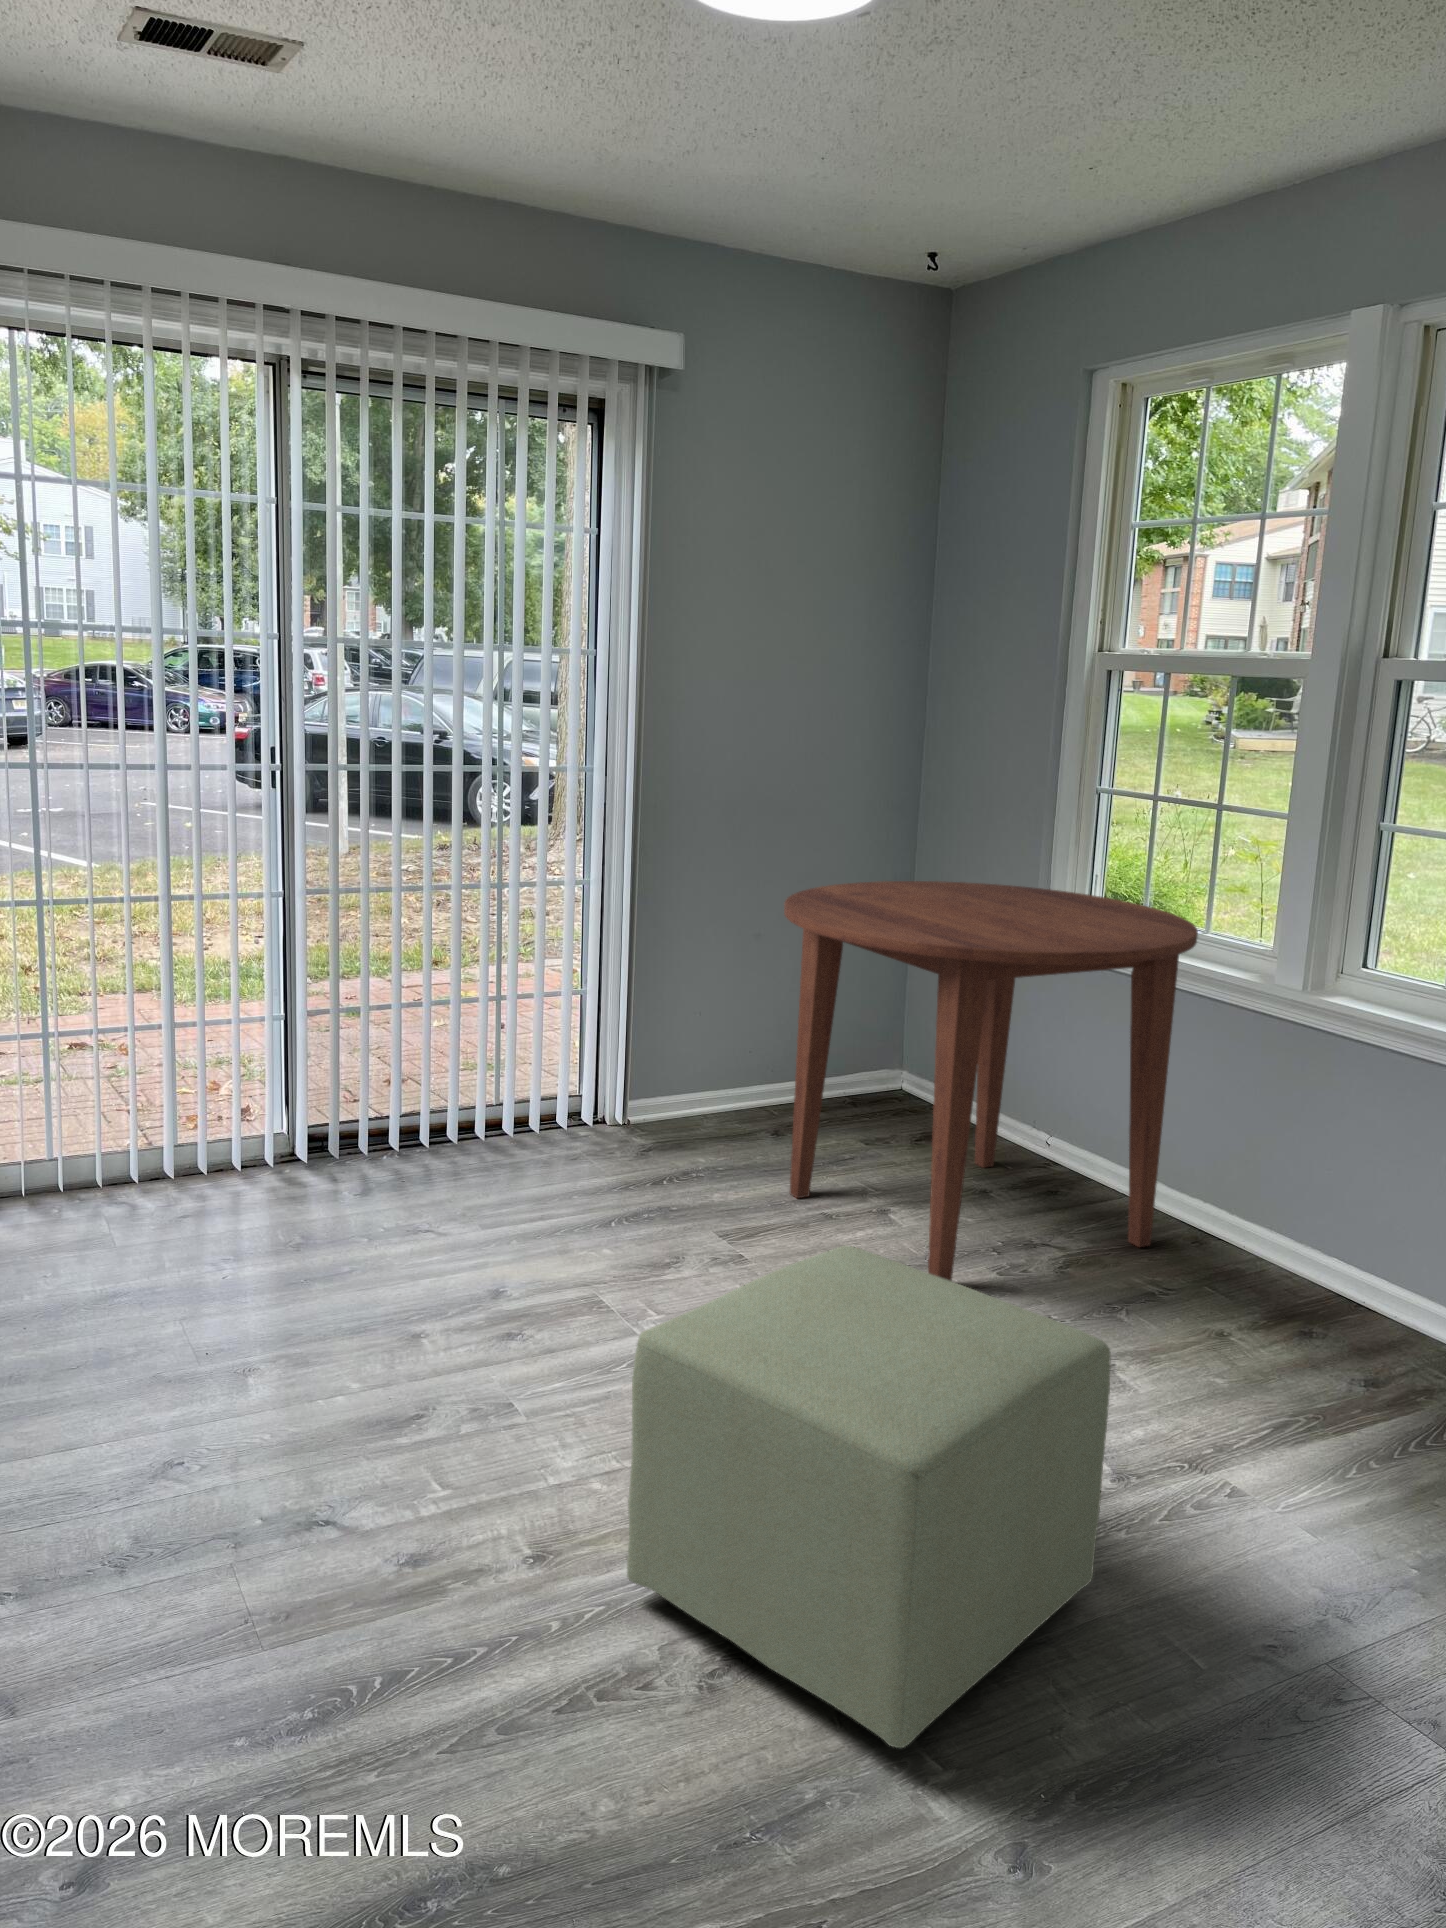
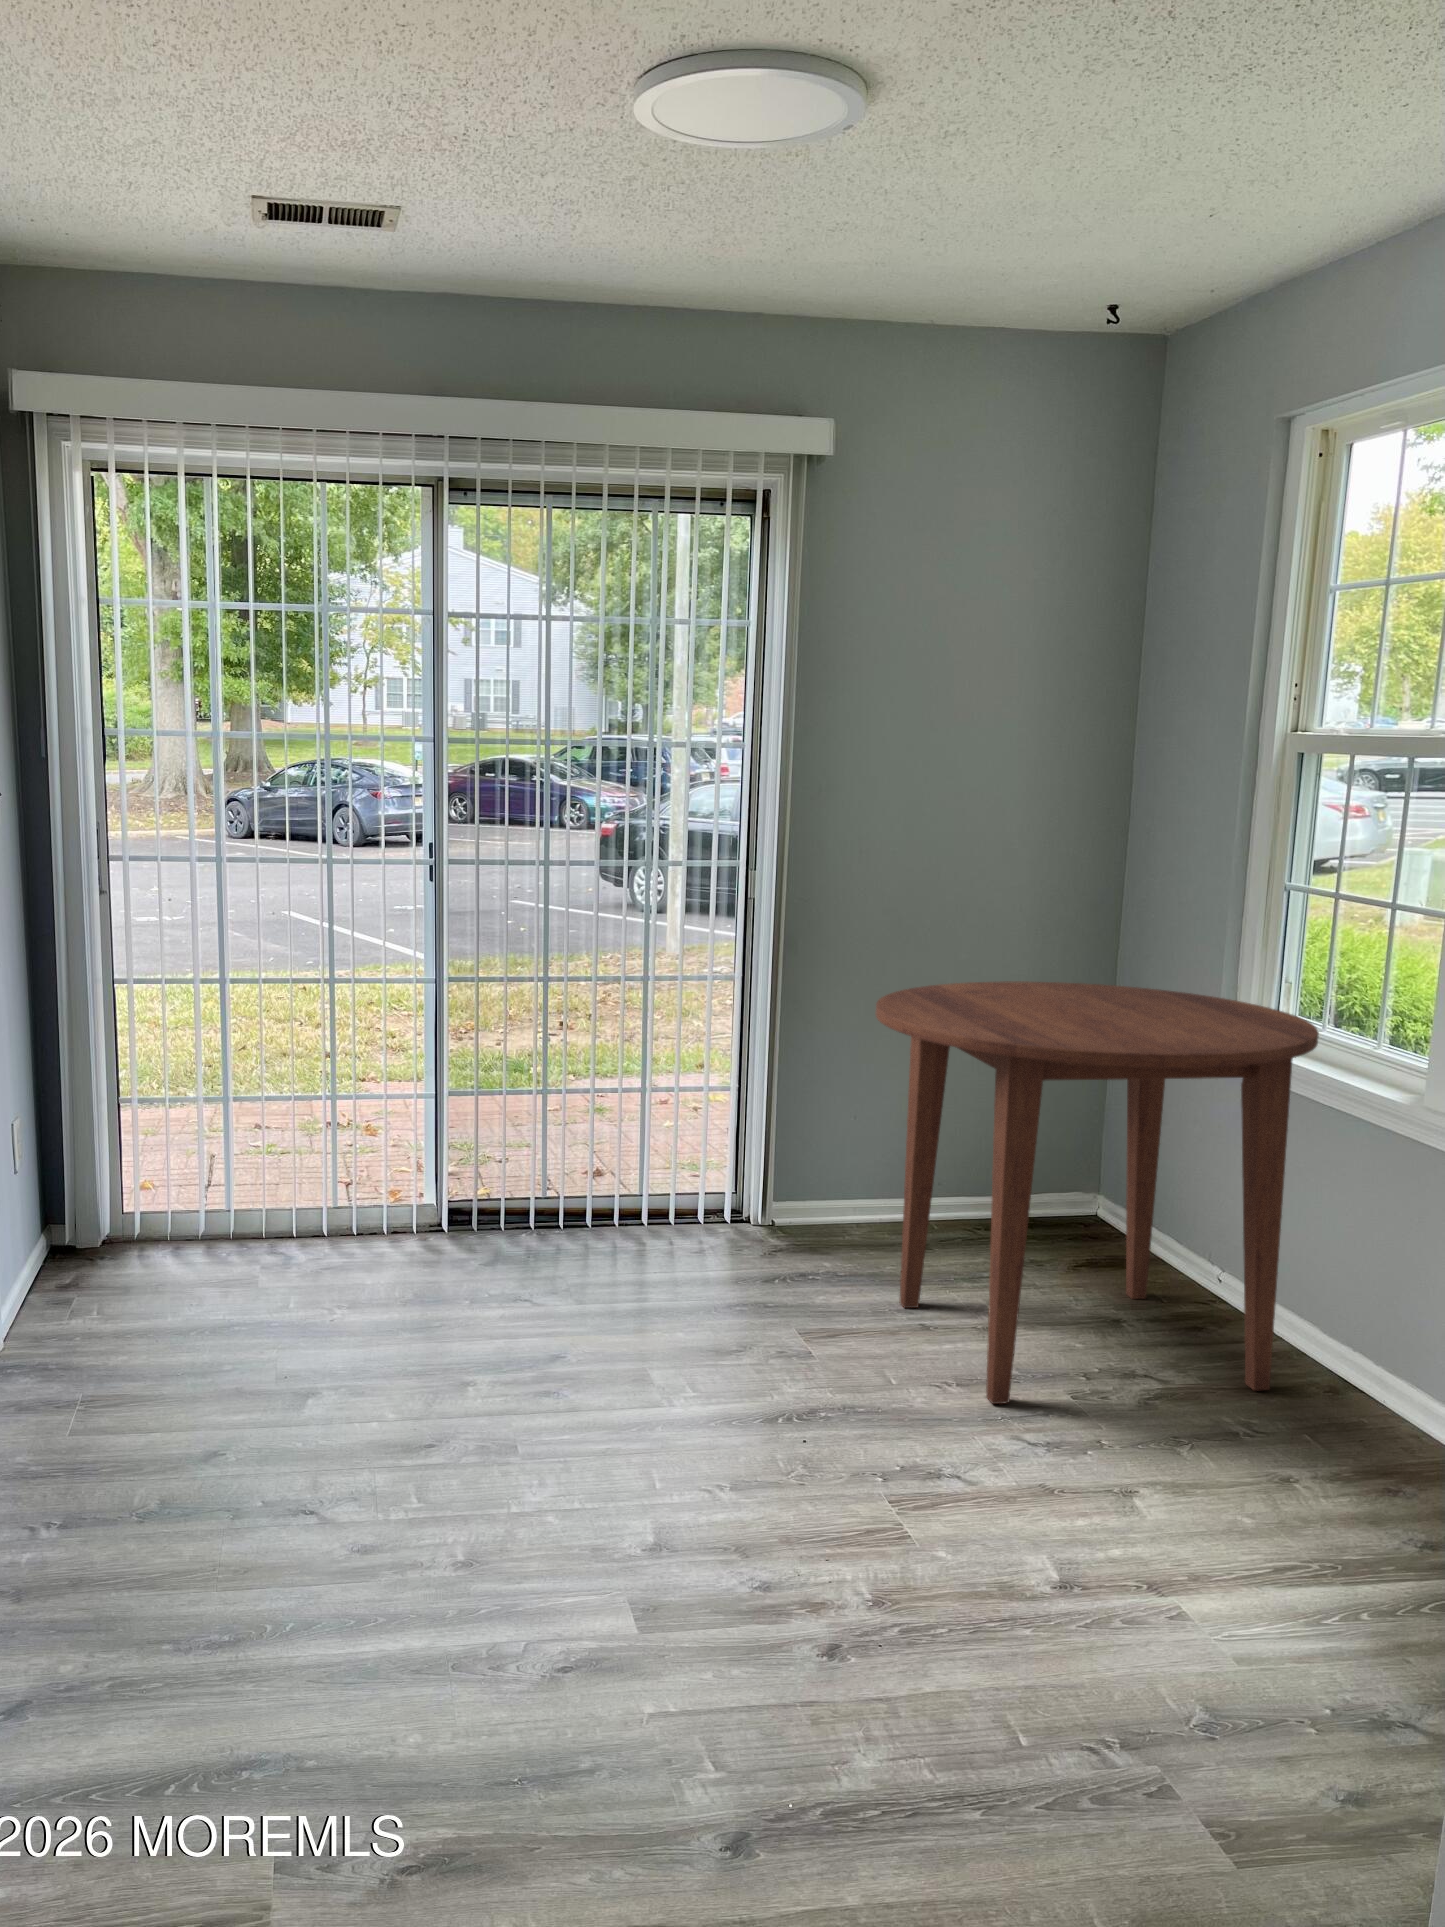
ottoman: present [627,1246,1111,1748] -> none [521,1312,959,1740]

